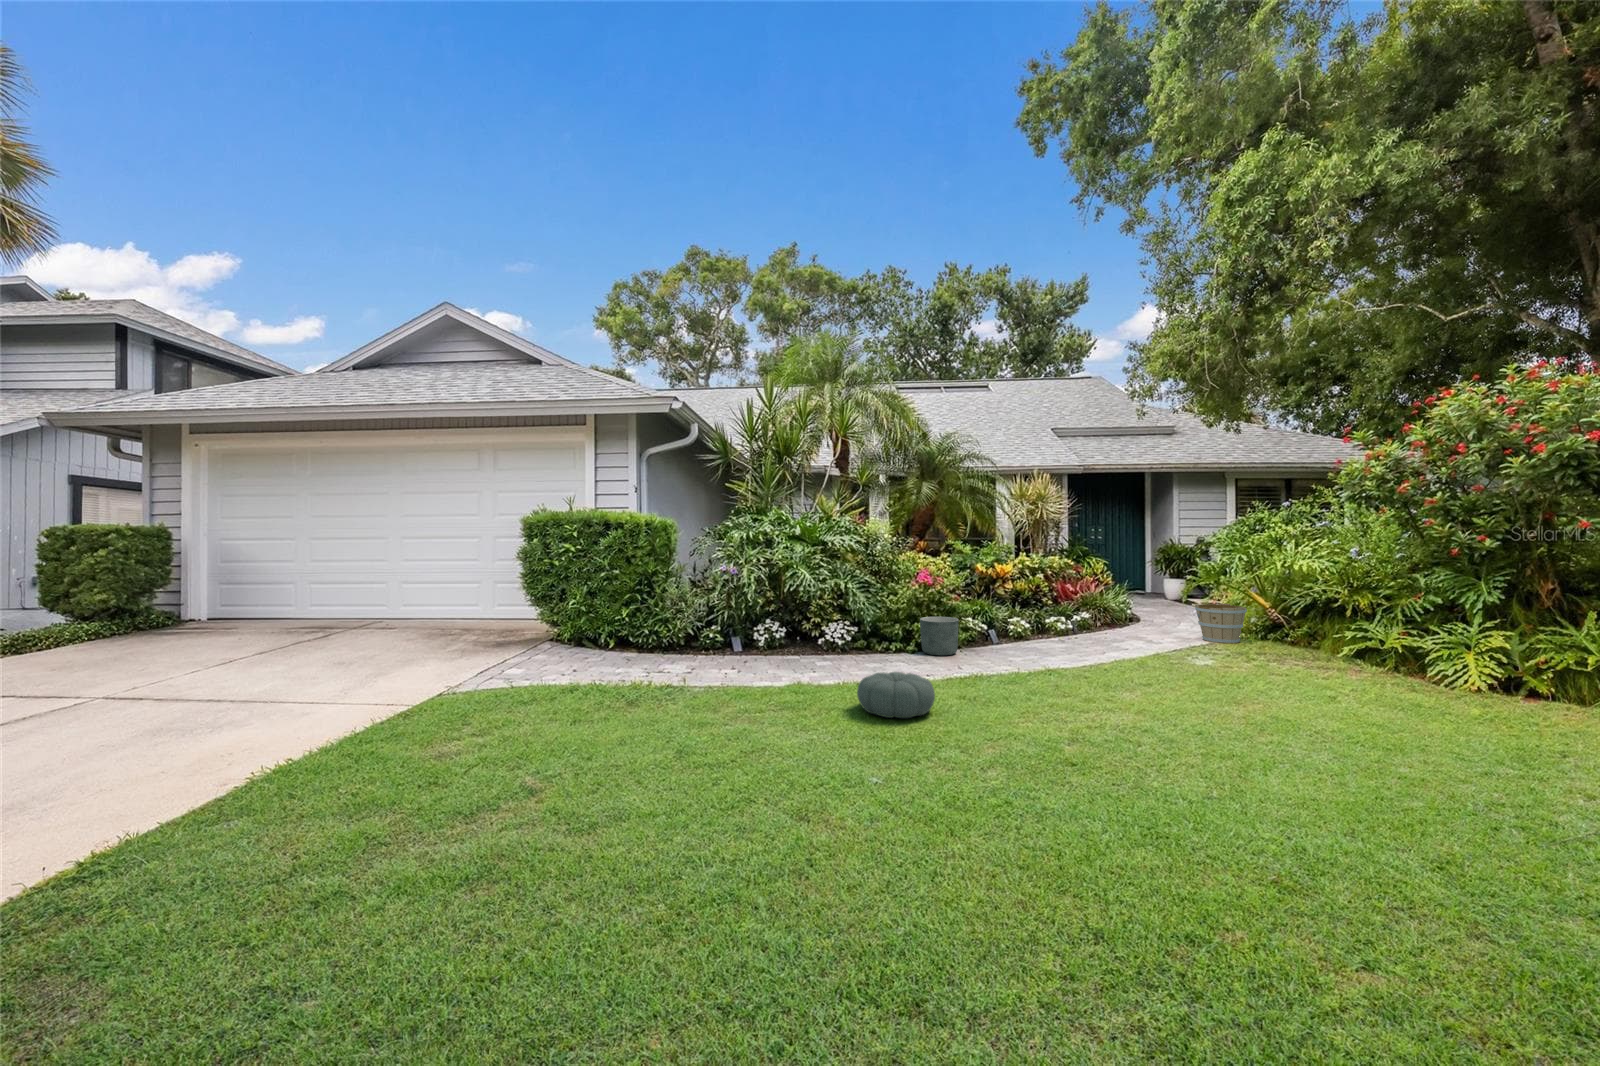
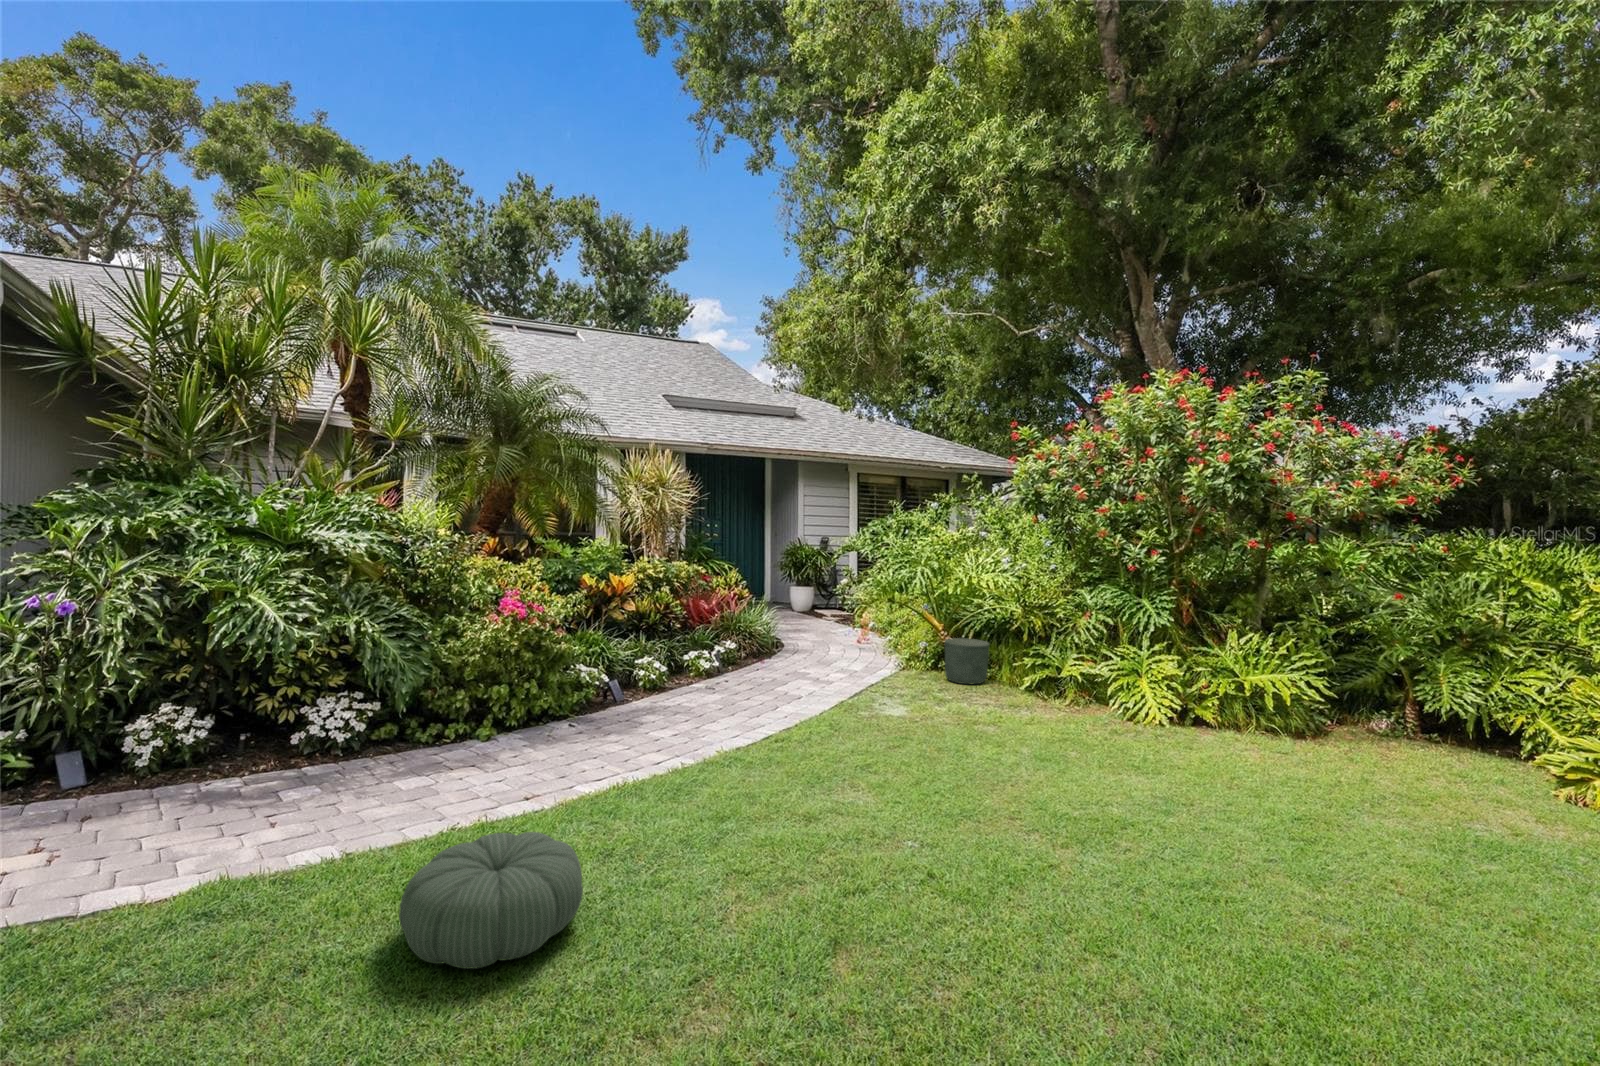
wooden bucket: present [1195,603,1247,644] -> none [839,619,886,666]
planter: present [920,617,959,656] -> present [945,638,989,685]

